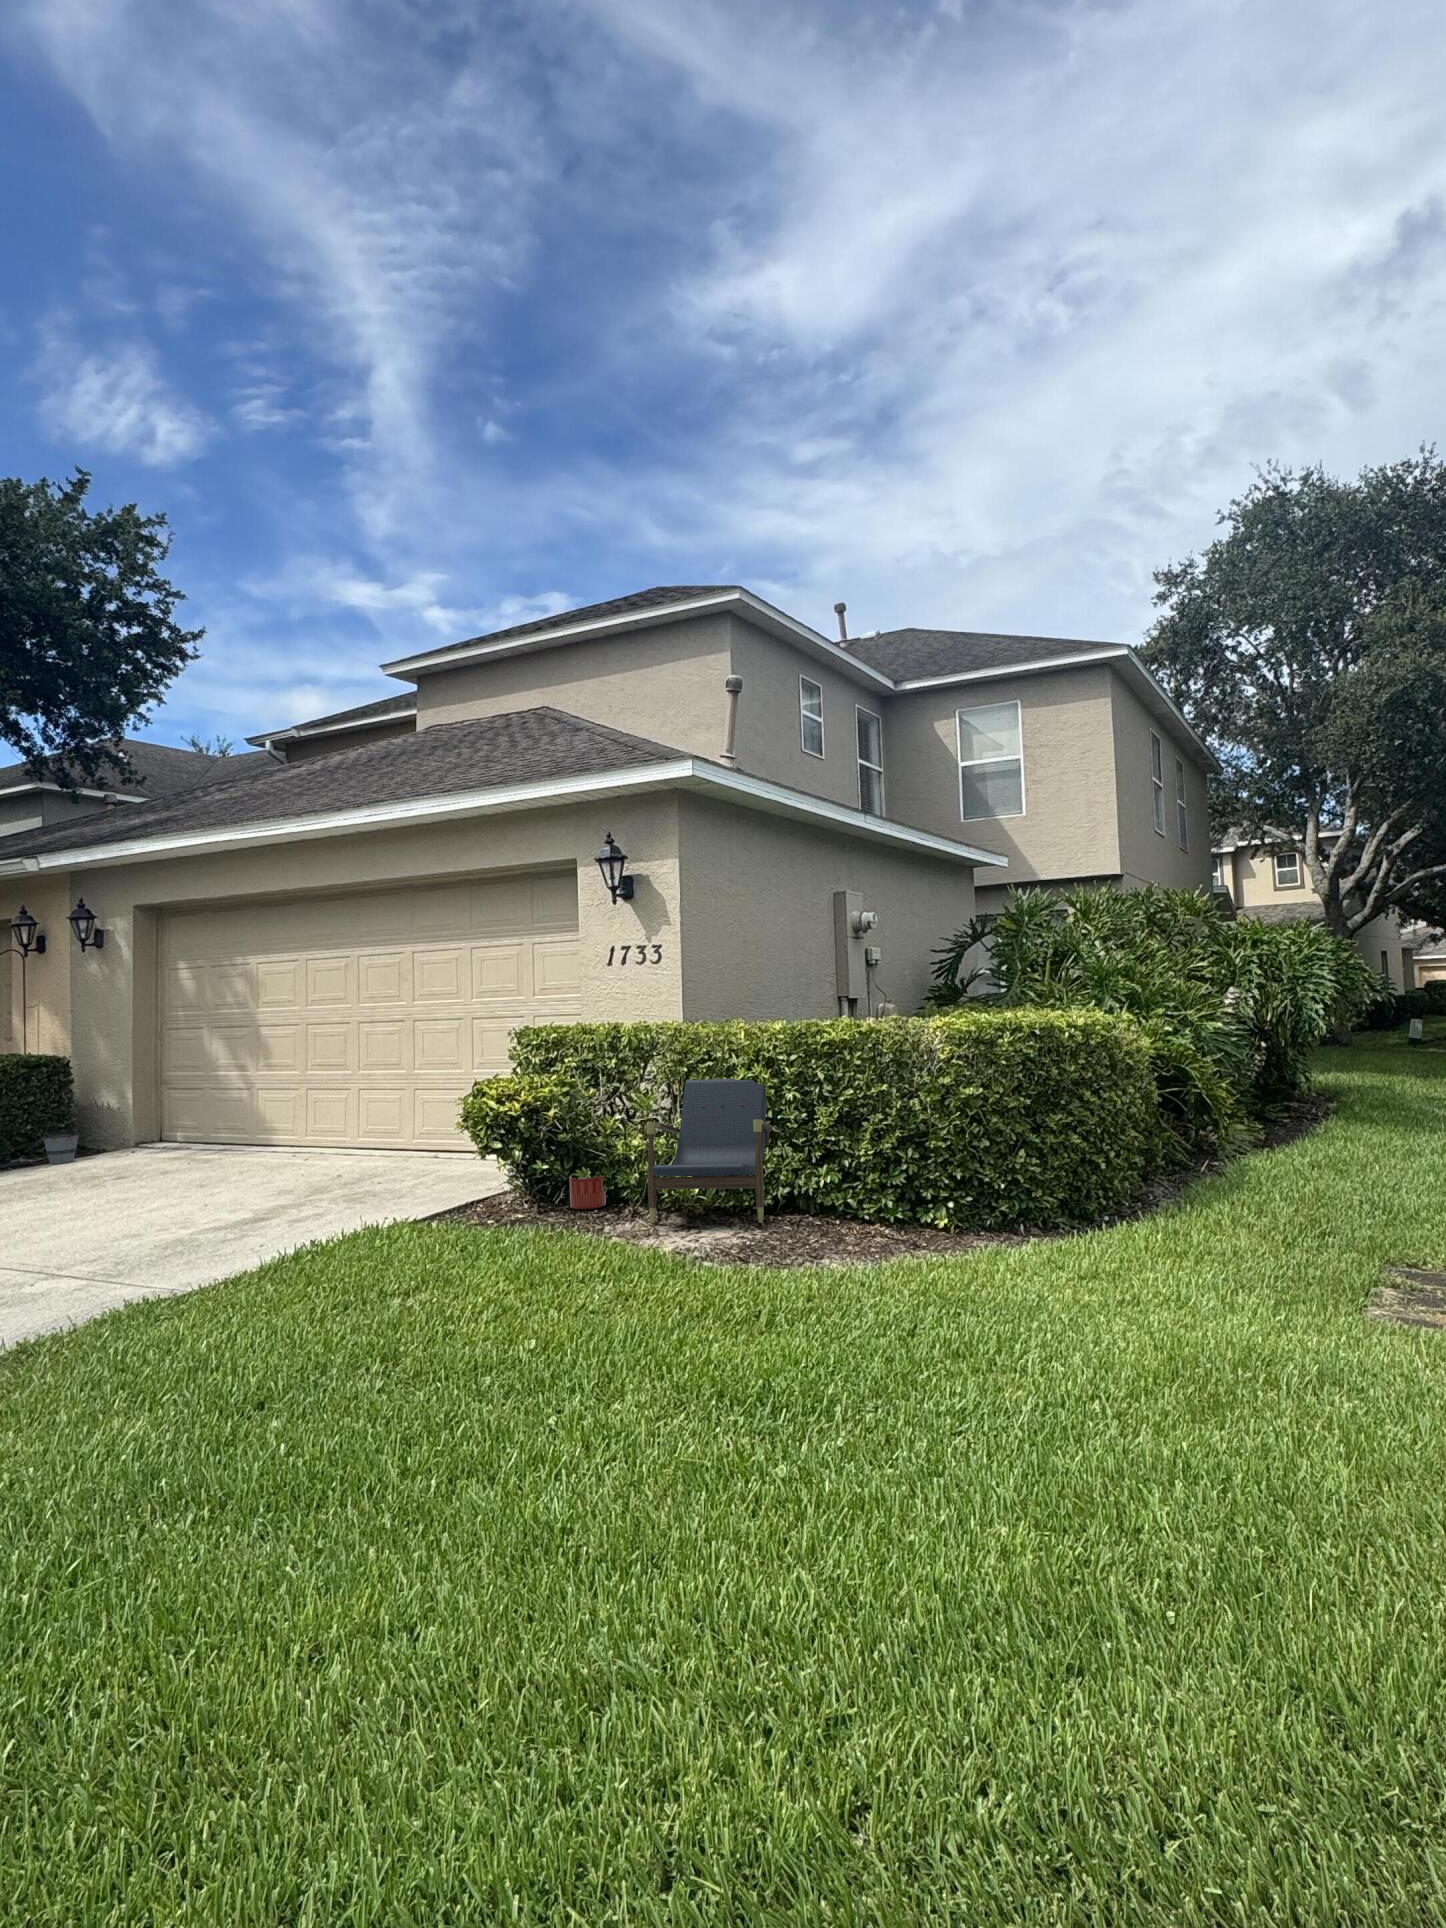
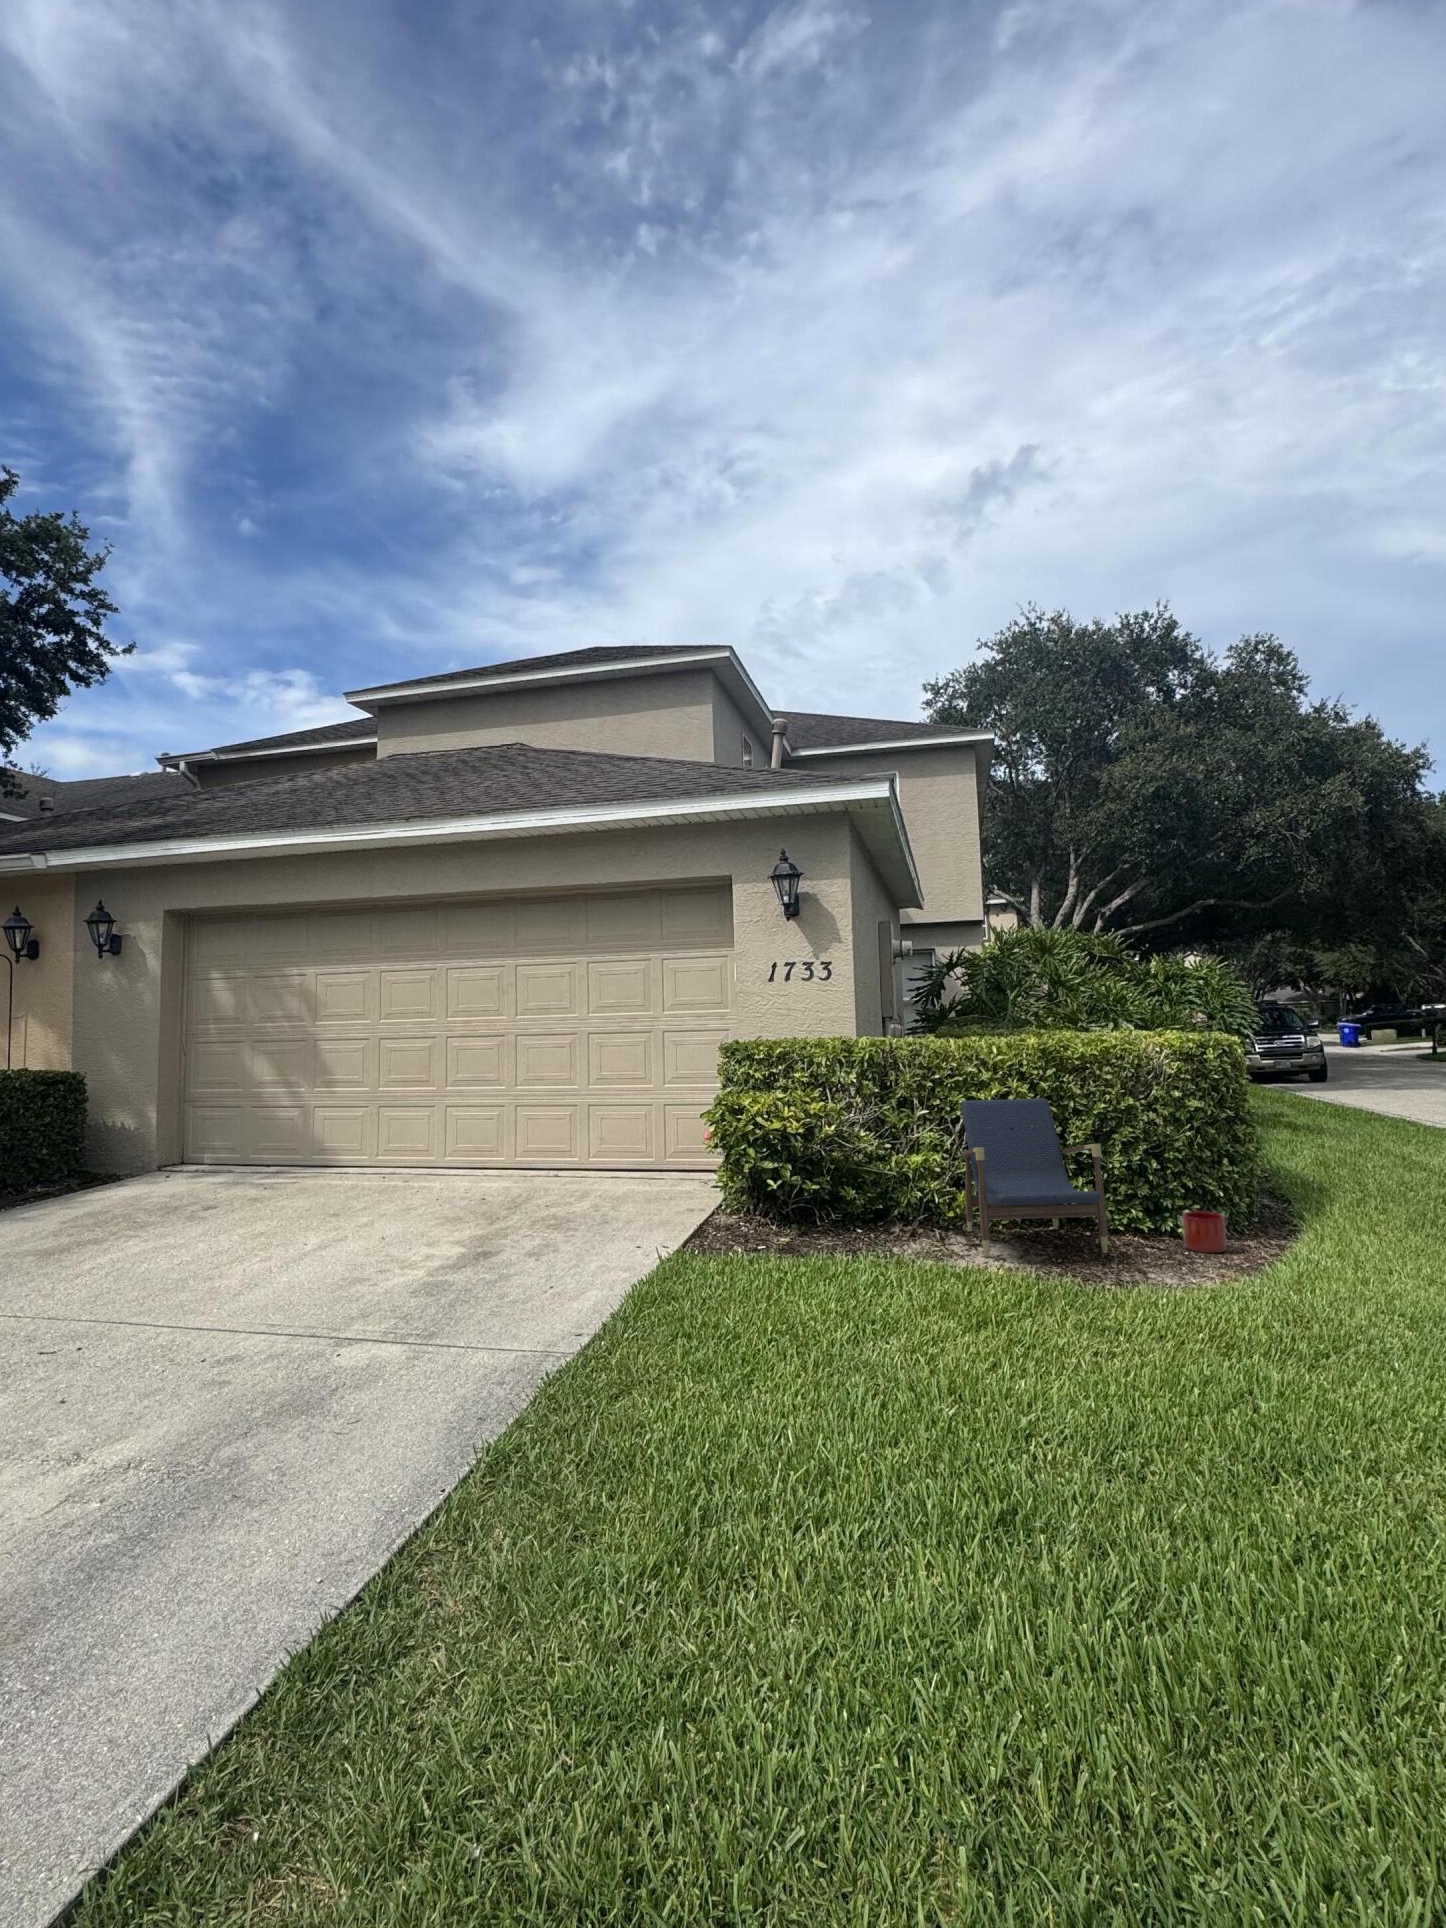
bucket: present [35,1129,79,1164] -> none [50,1151,104,1191]
planter: present [569,1175,606,1210] -> present [1182,1211,1227,1253]

